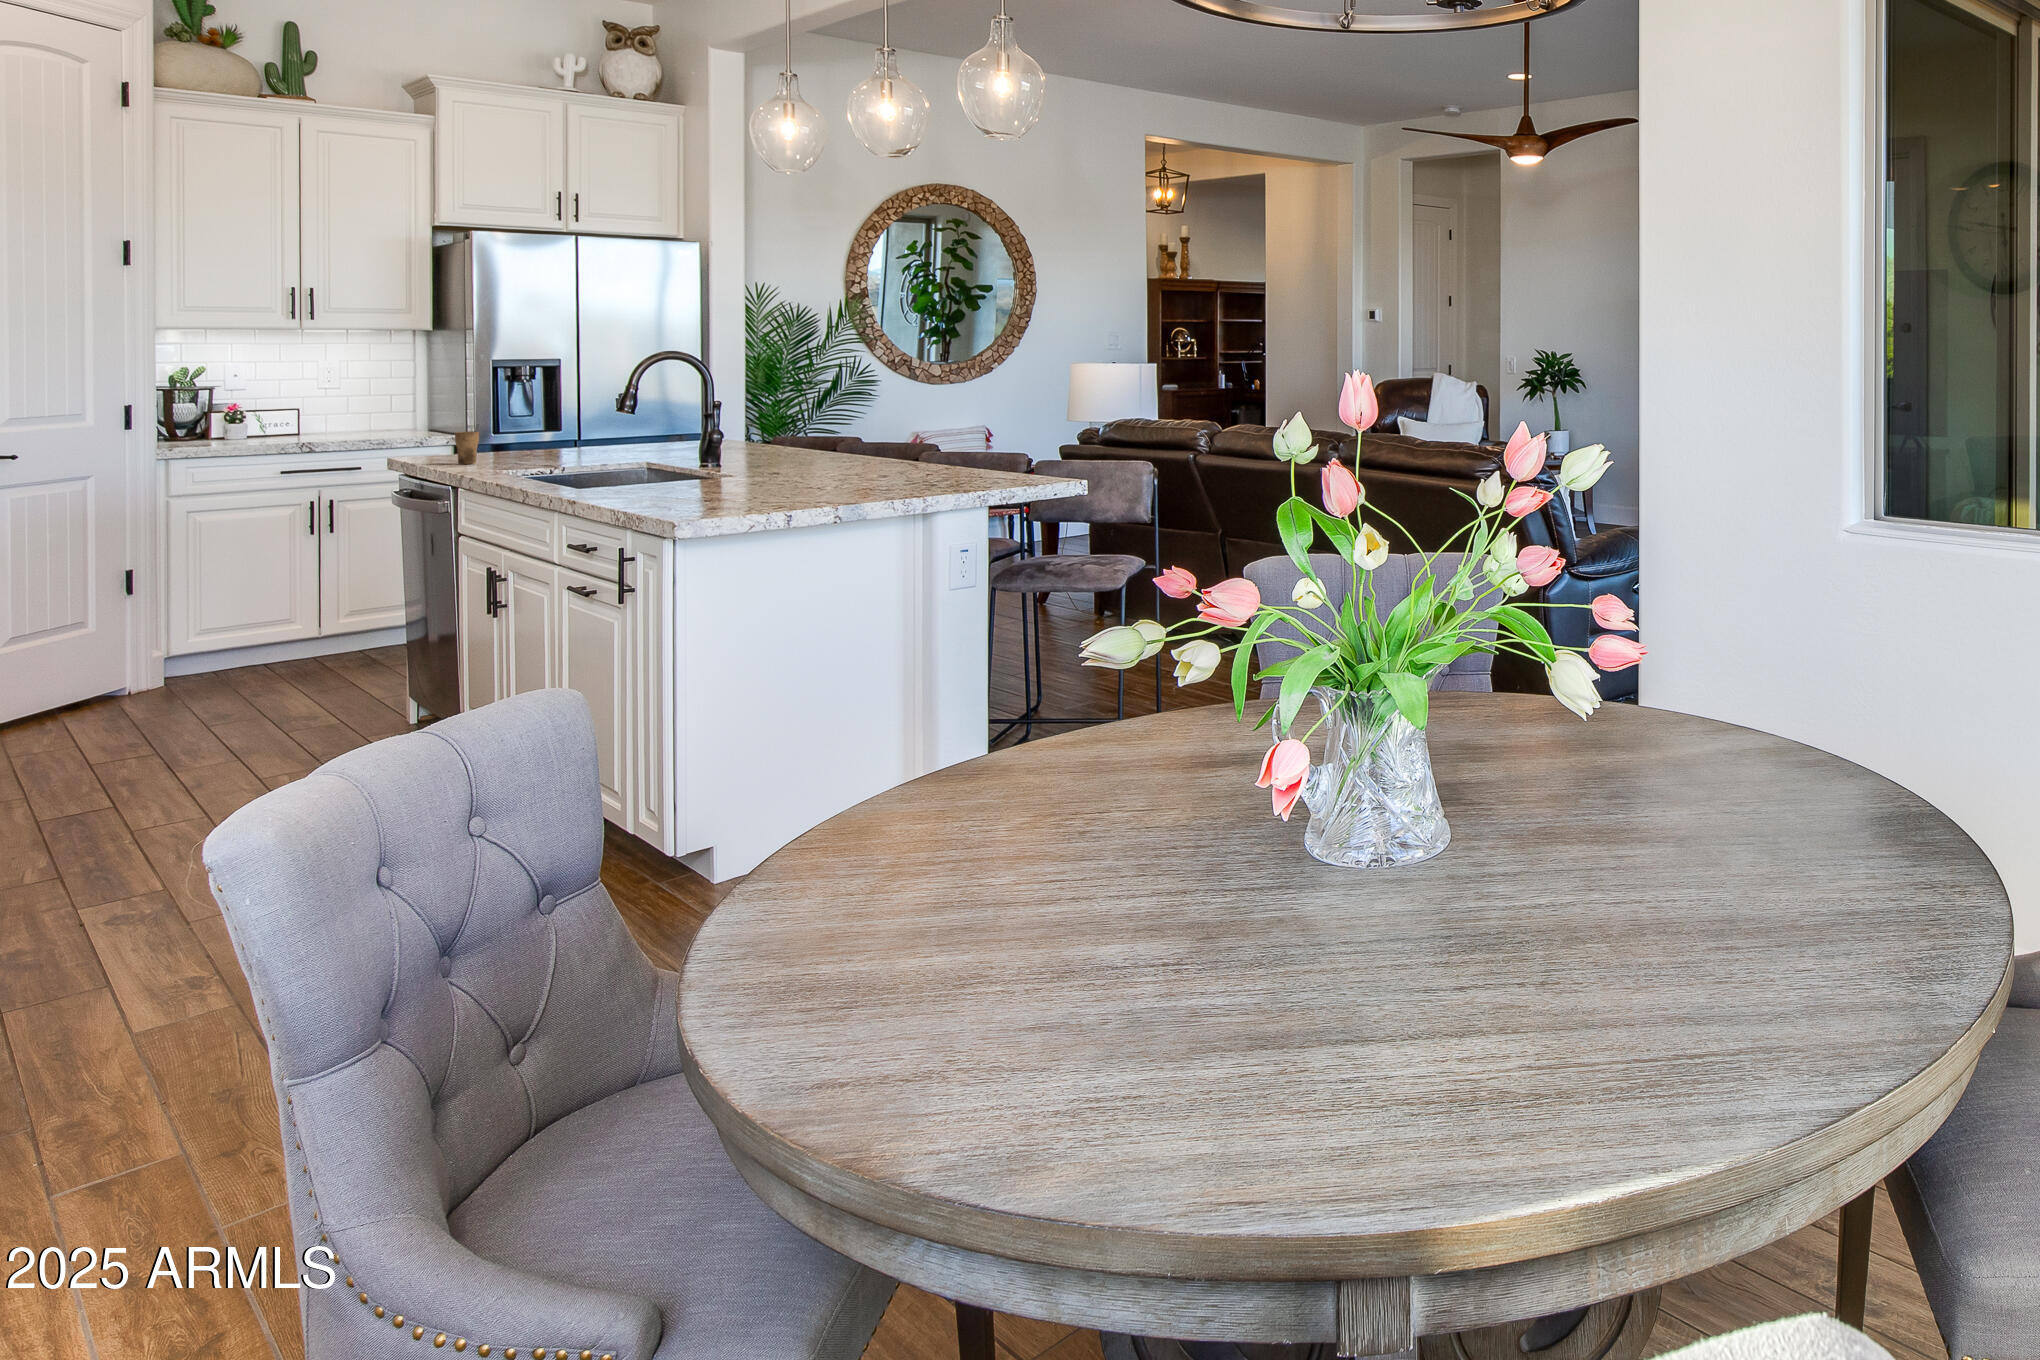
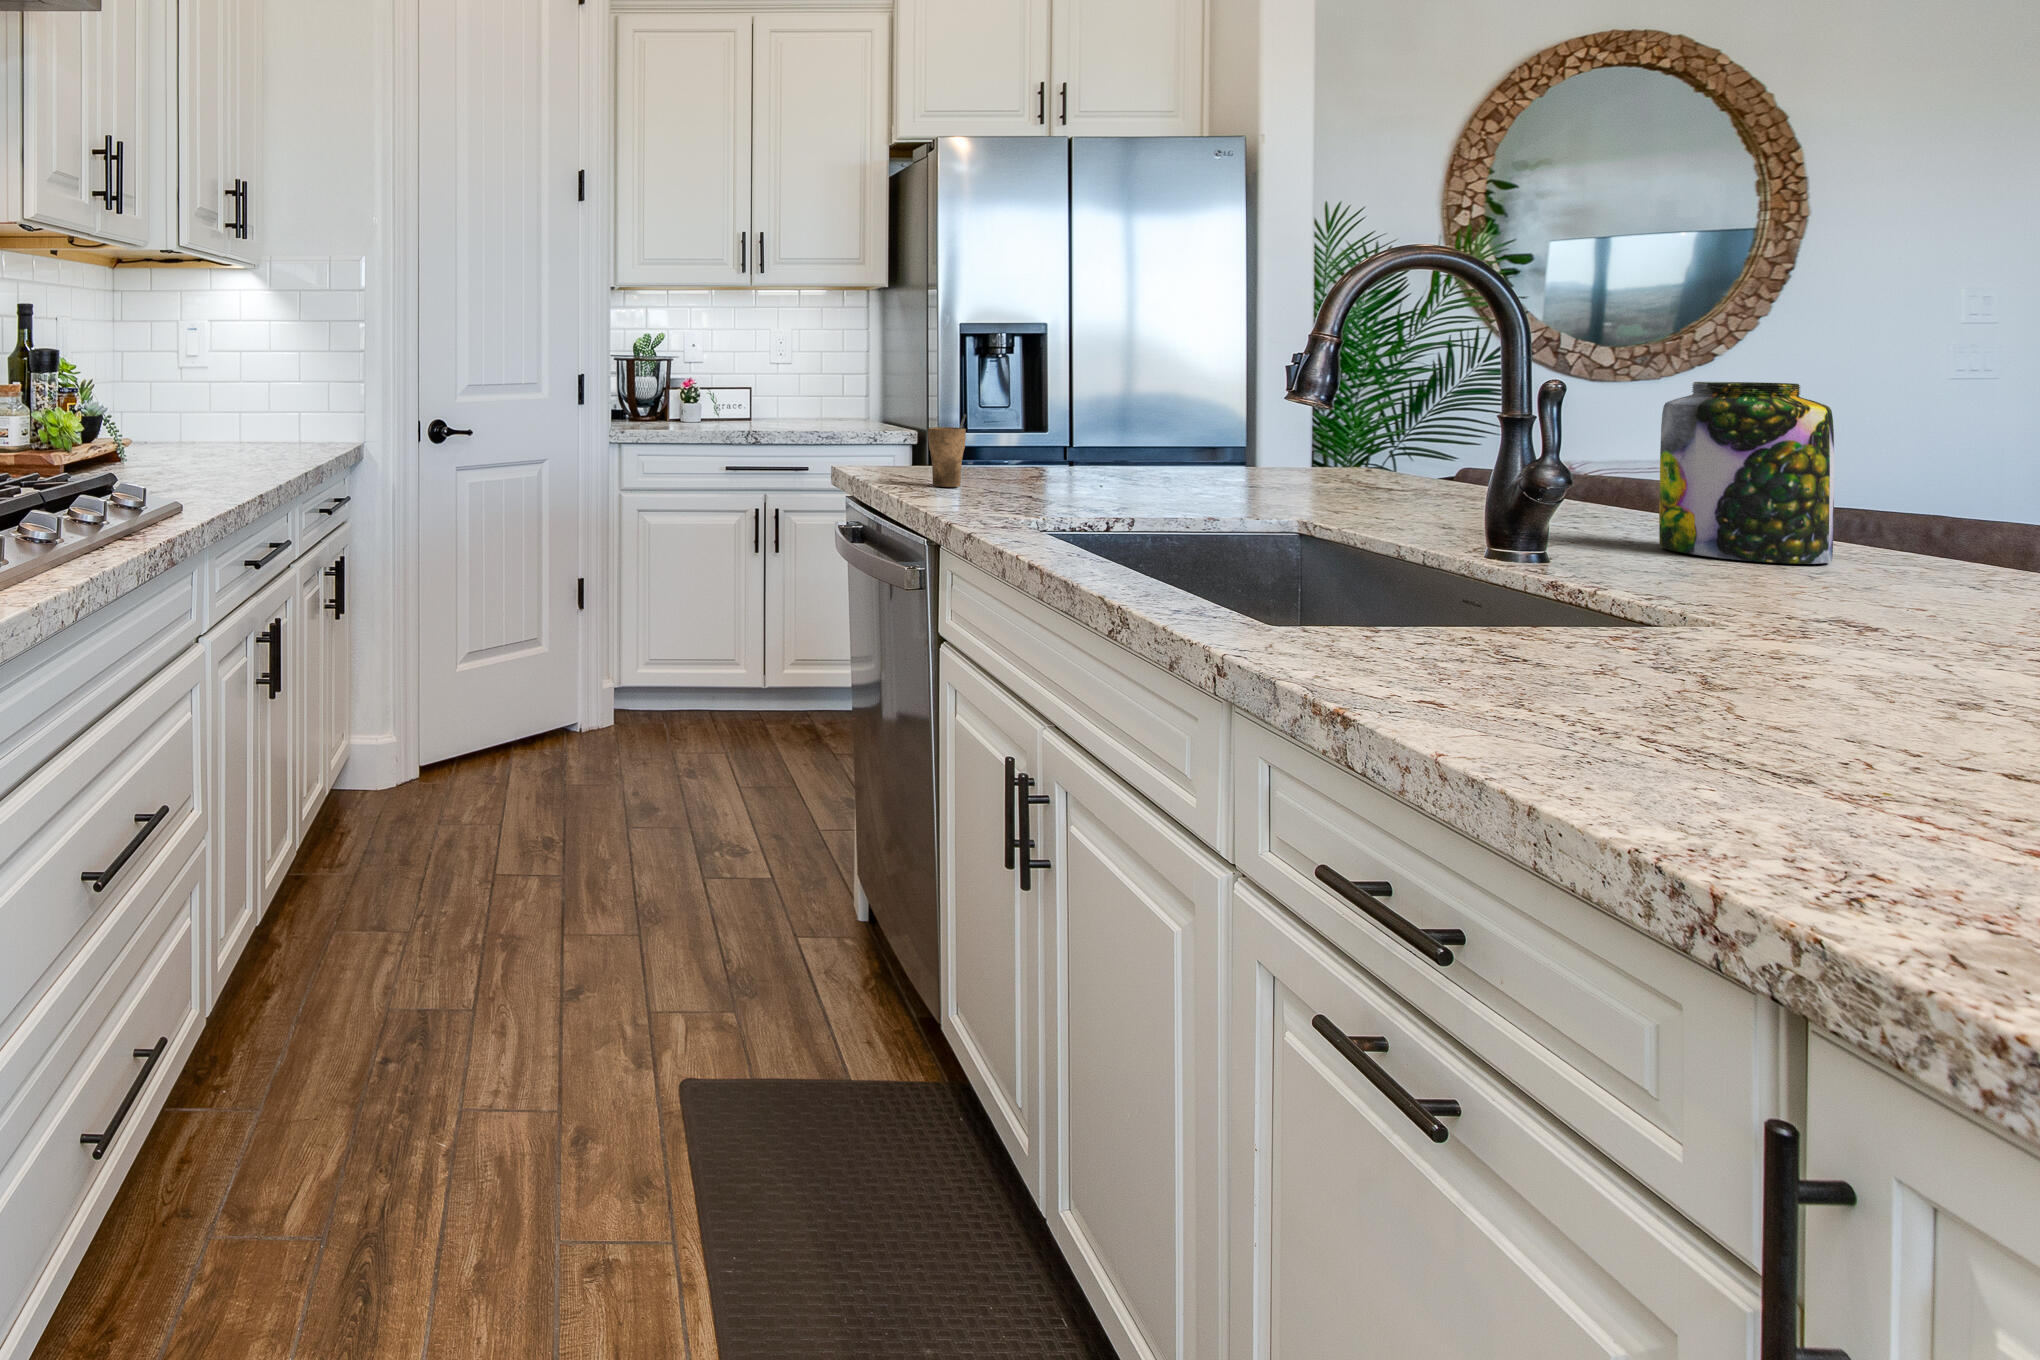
jar: none [779,400,829,464] -> present [1659,382,1834,564]

